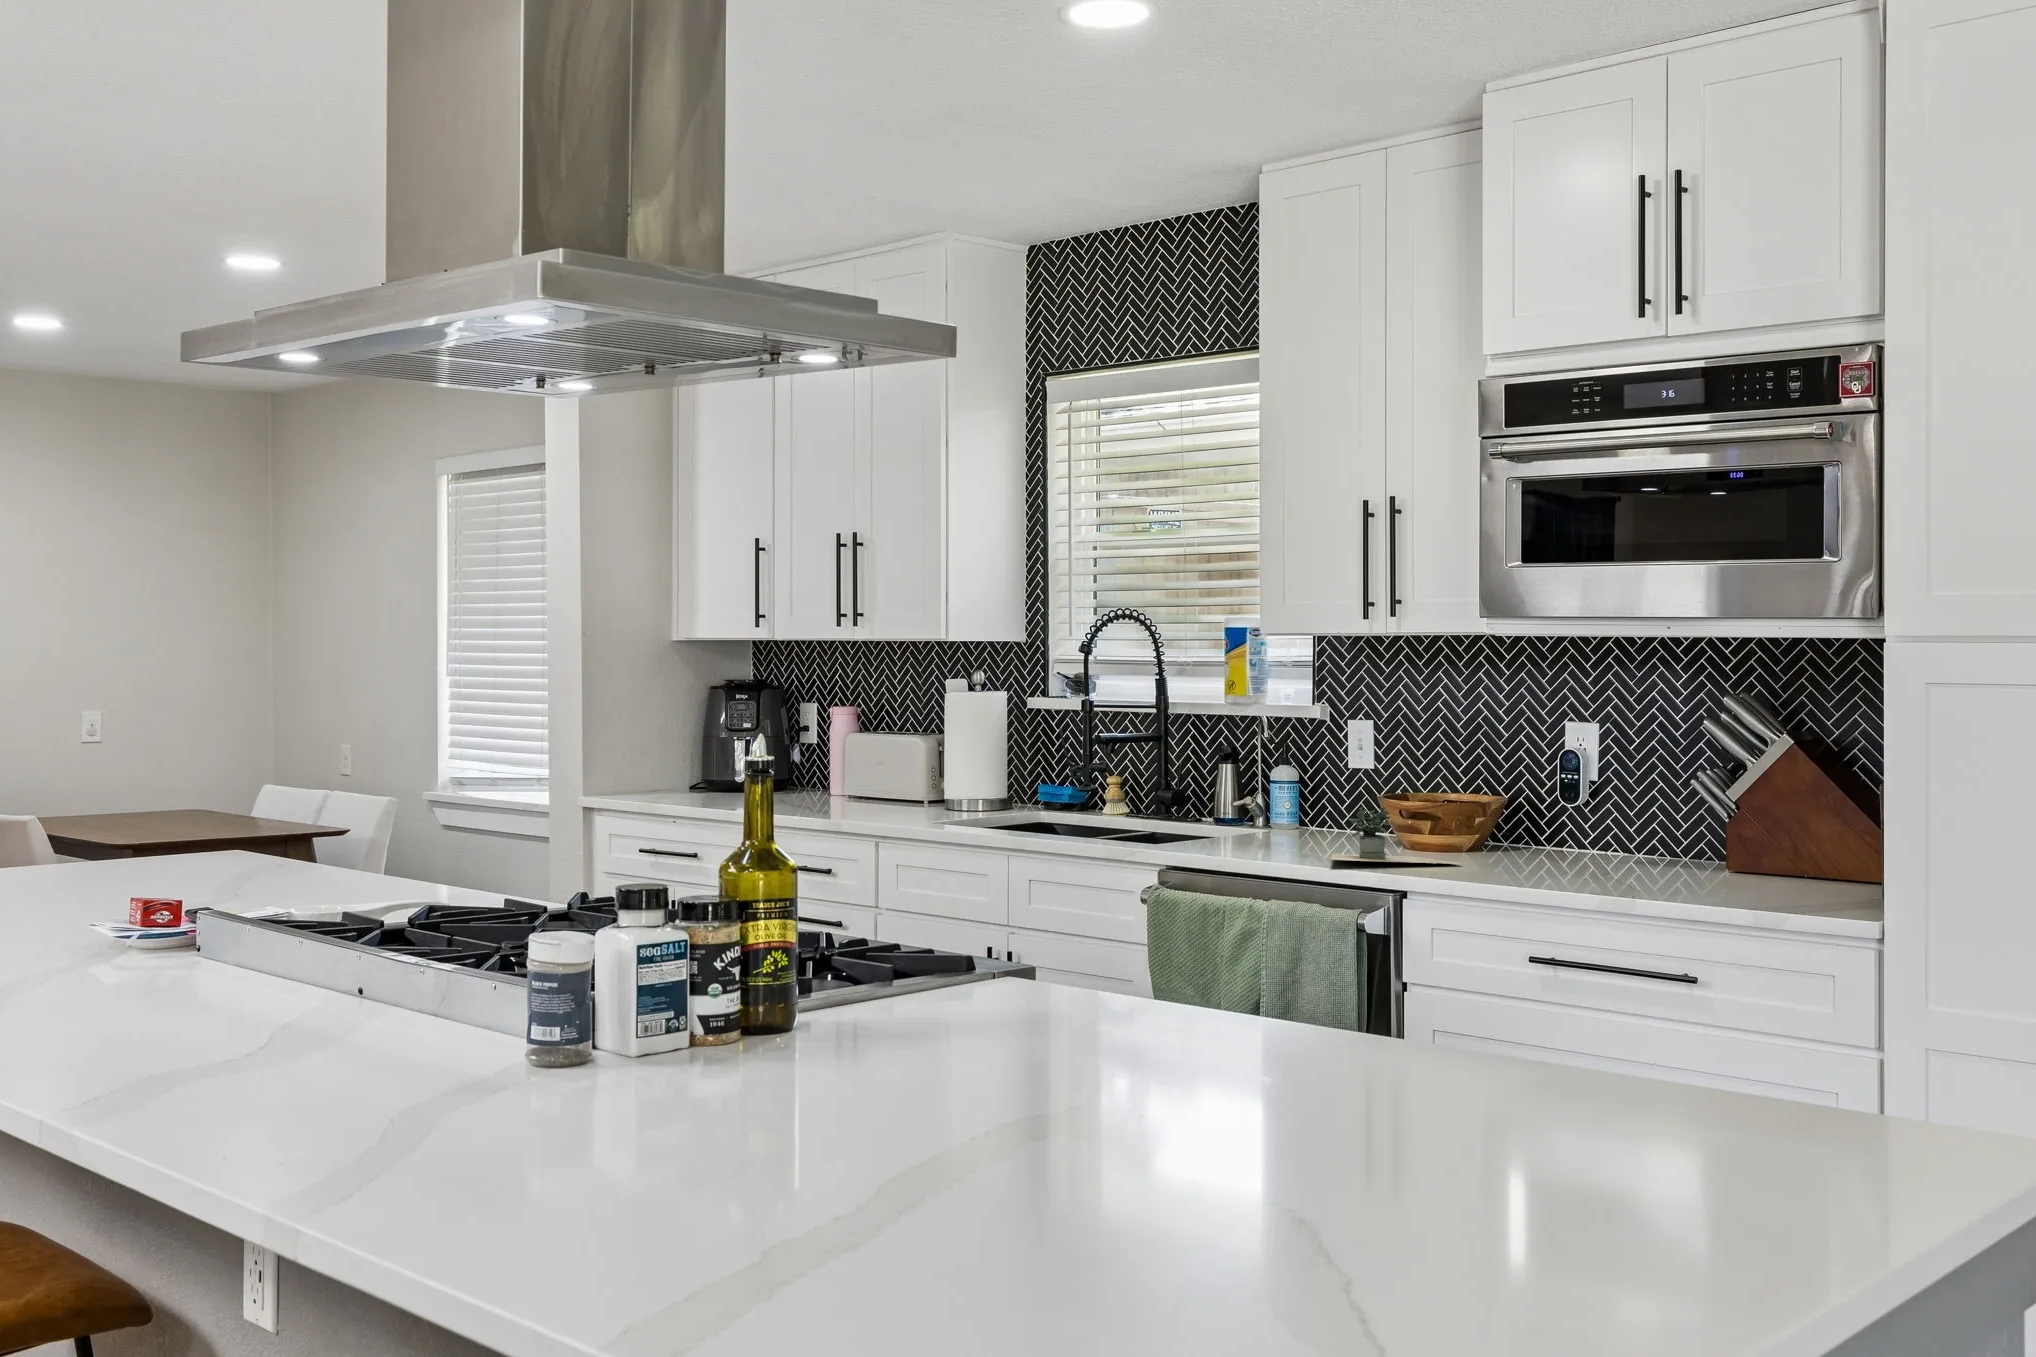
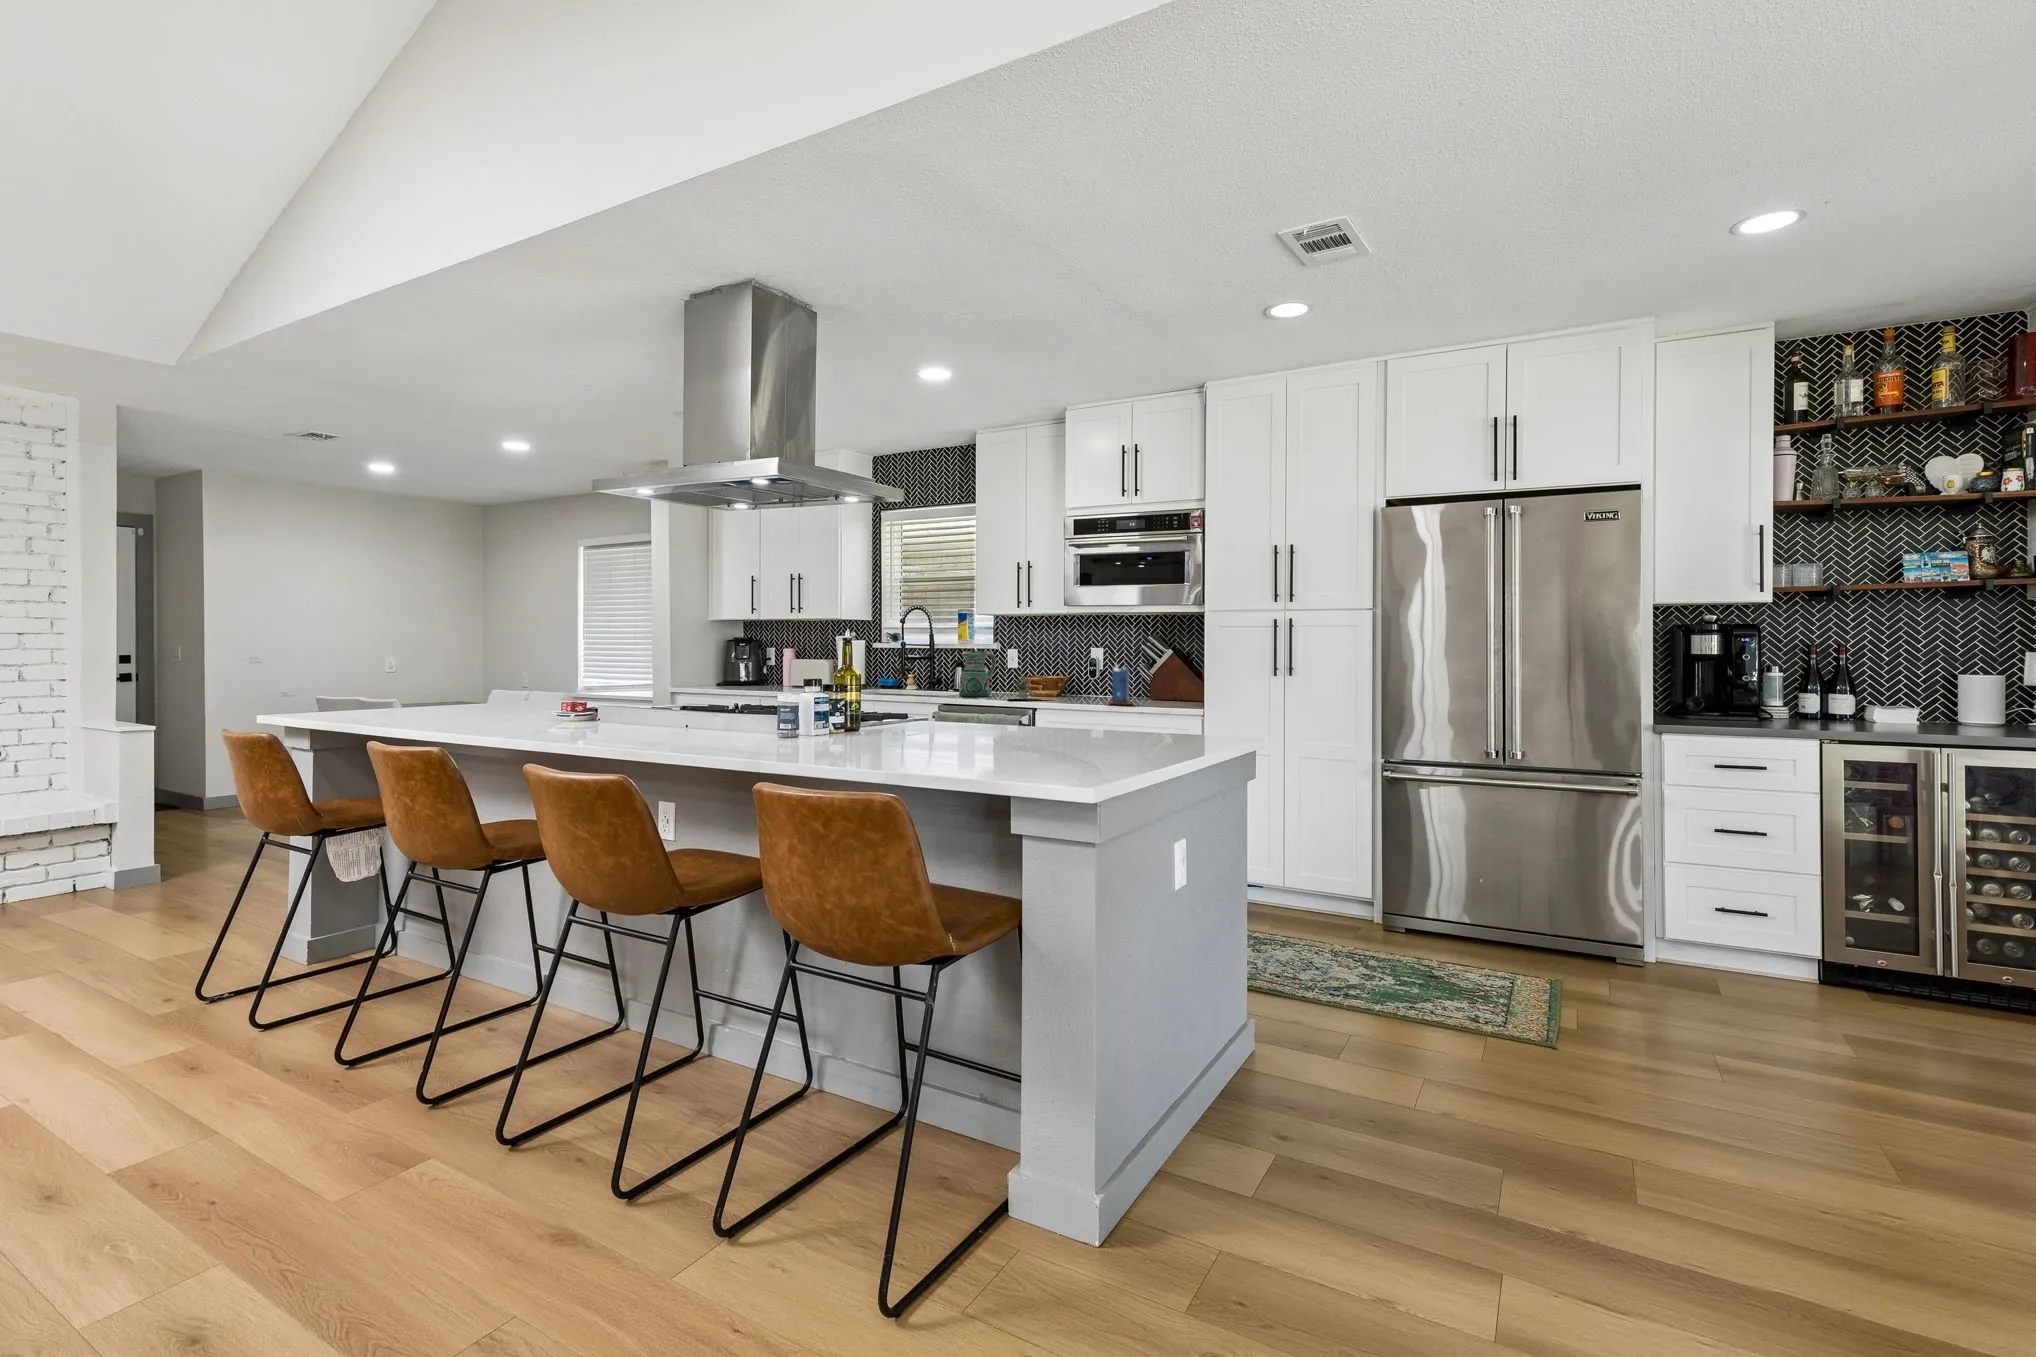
ceramic pitcher: none [1215,728,1311,846] -> present [959,651,996,697]
candle: none [1597,777,1678,894] -> present [1108,667,1134,705]

